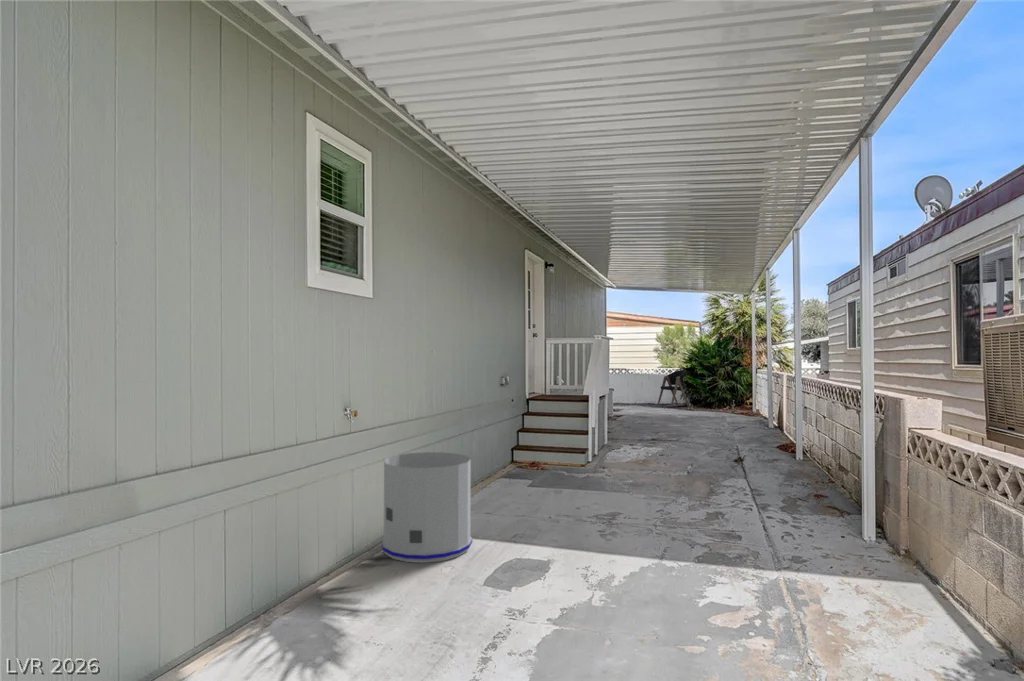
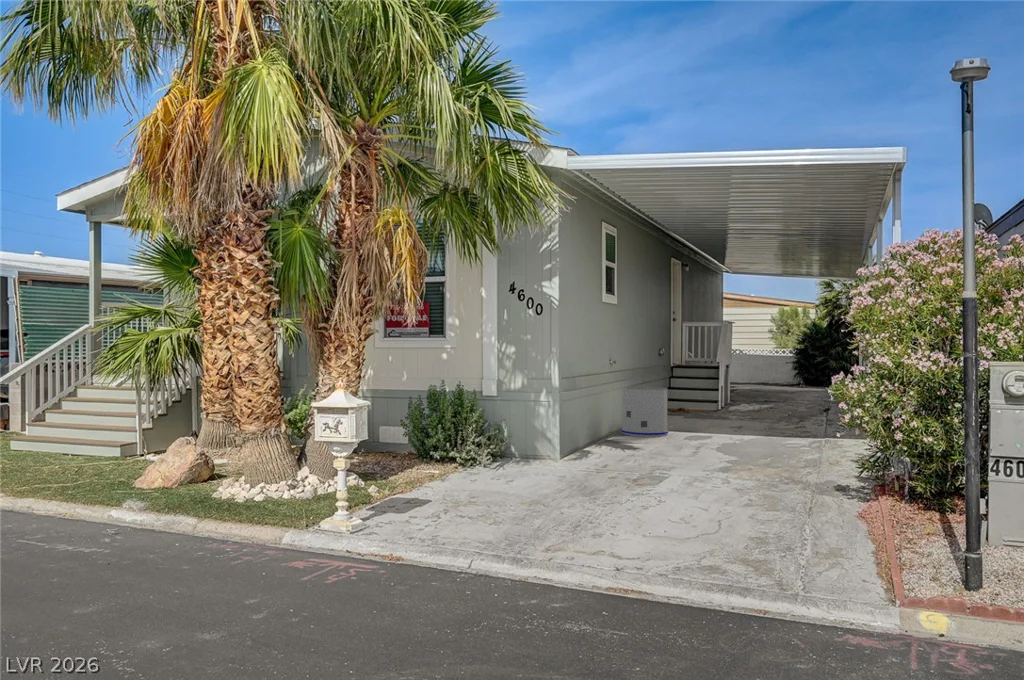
chair: present [658,370,689,407] -> none [770,350,801,385]

